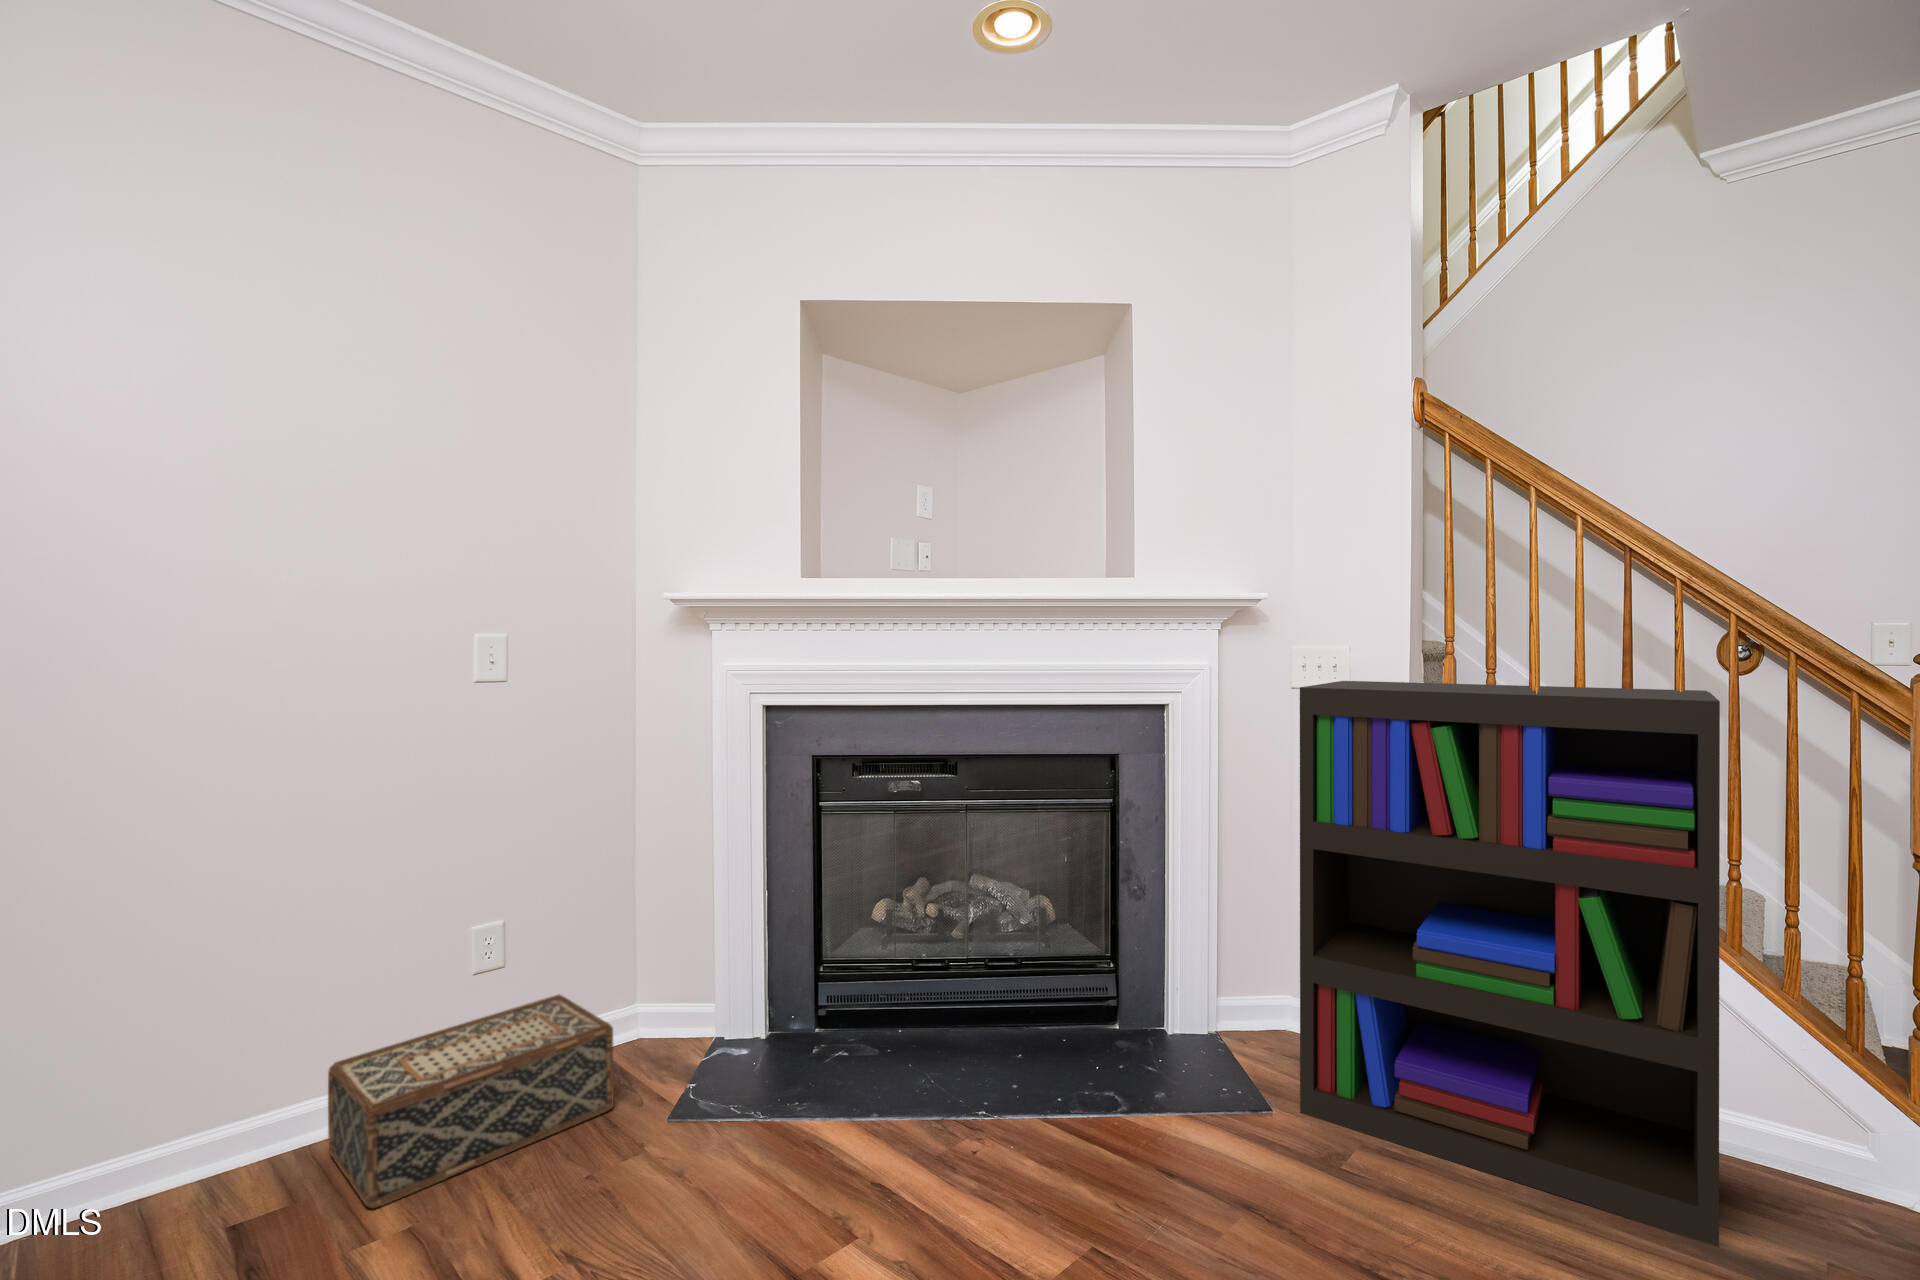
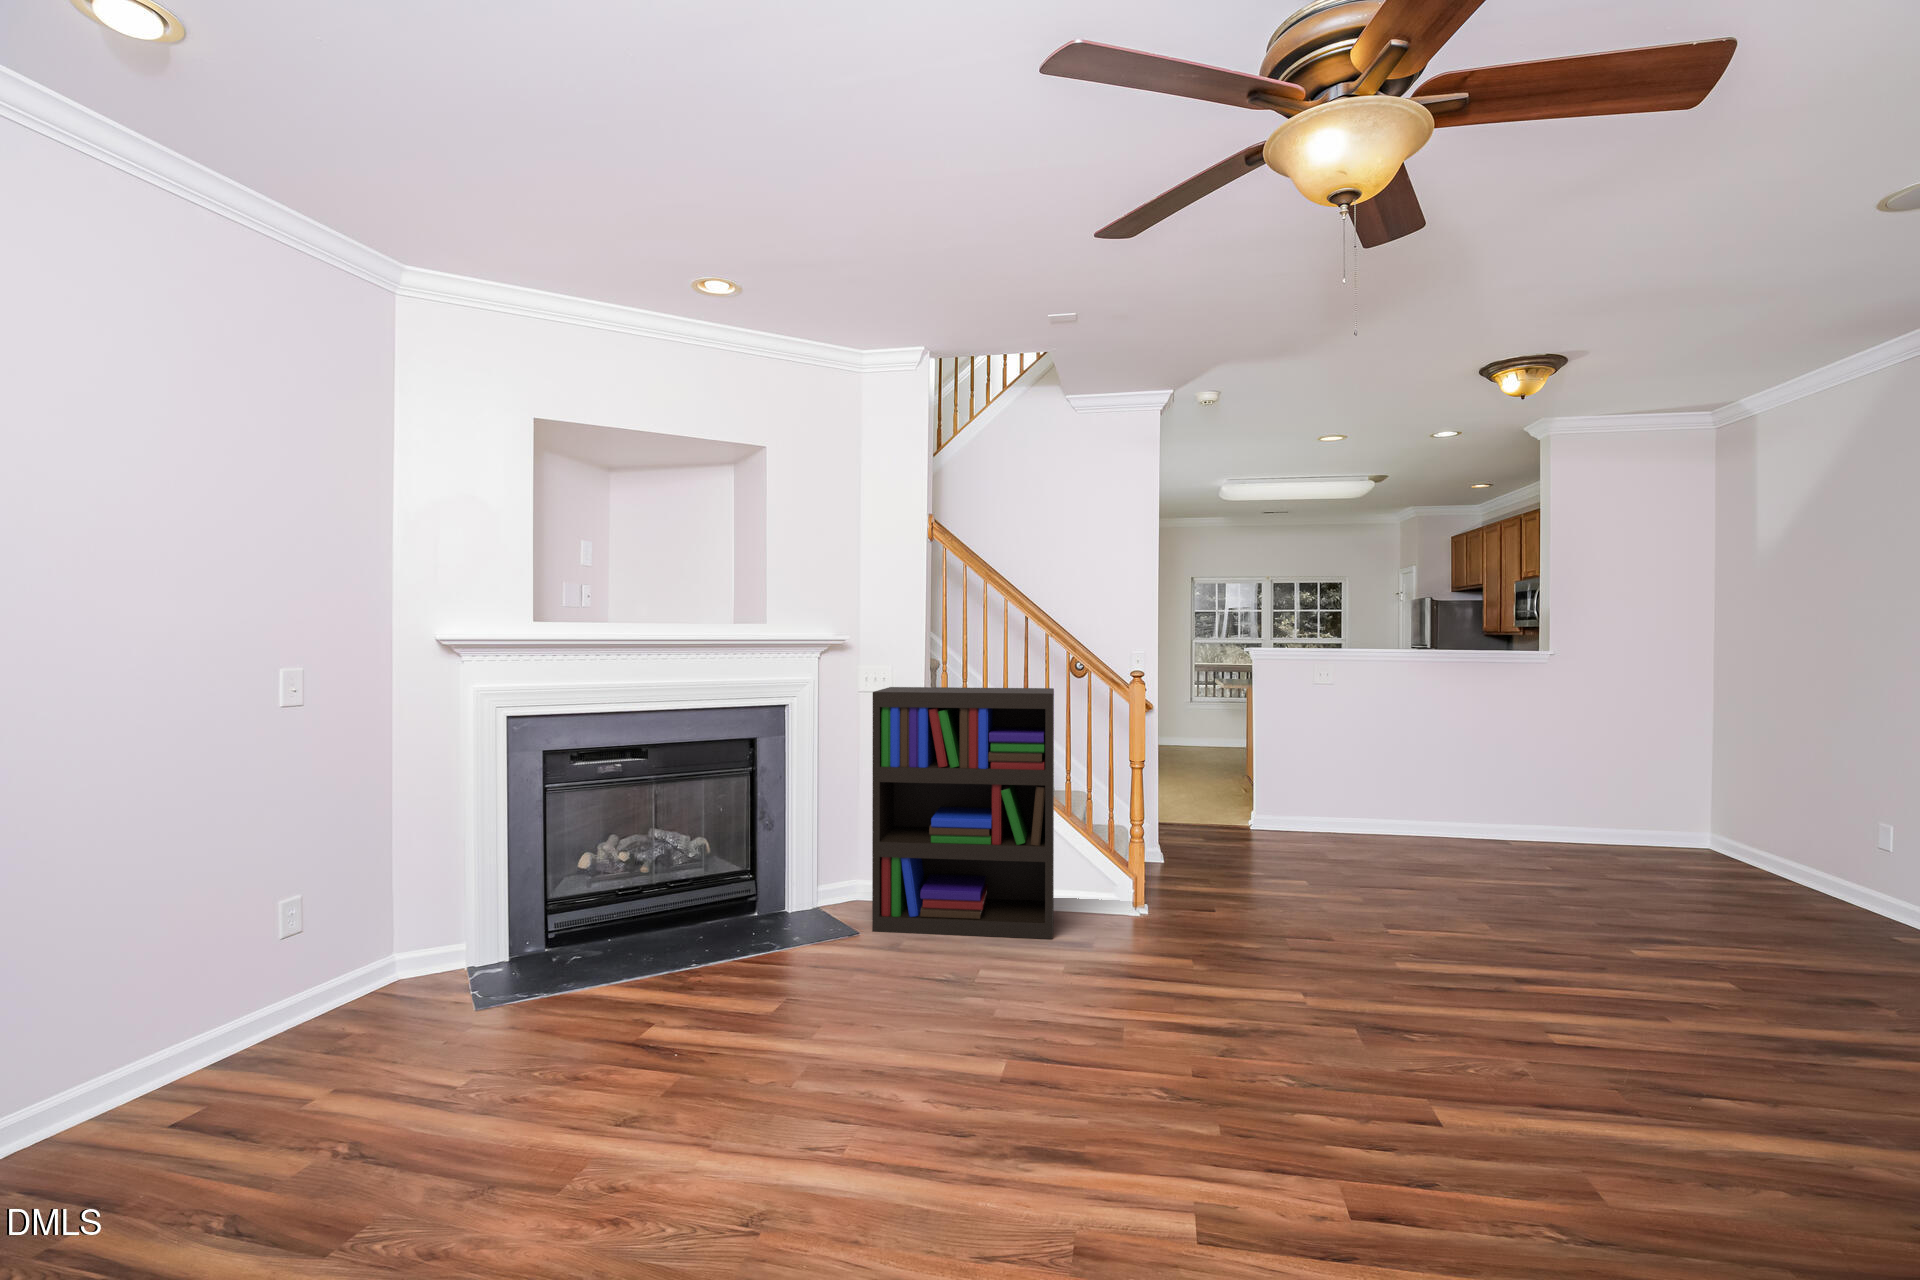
woven basket: present [328,994,614,1209] -> none [193,945,421,1085]

